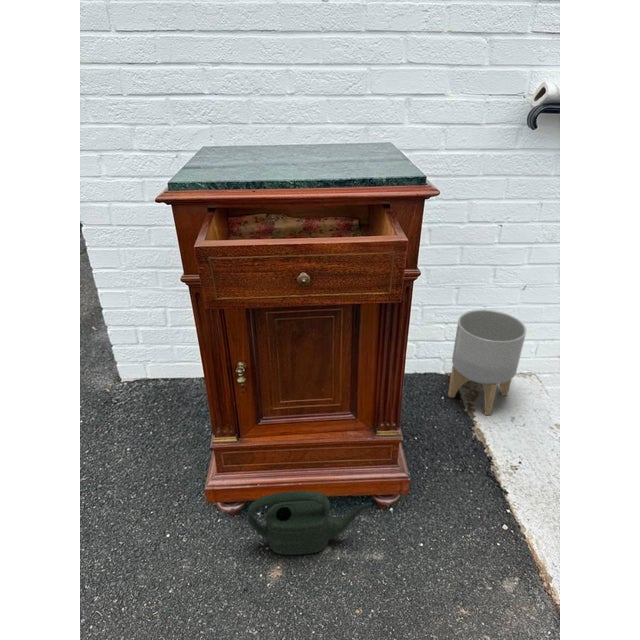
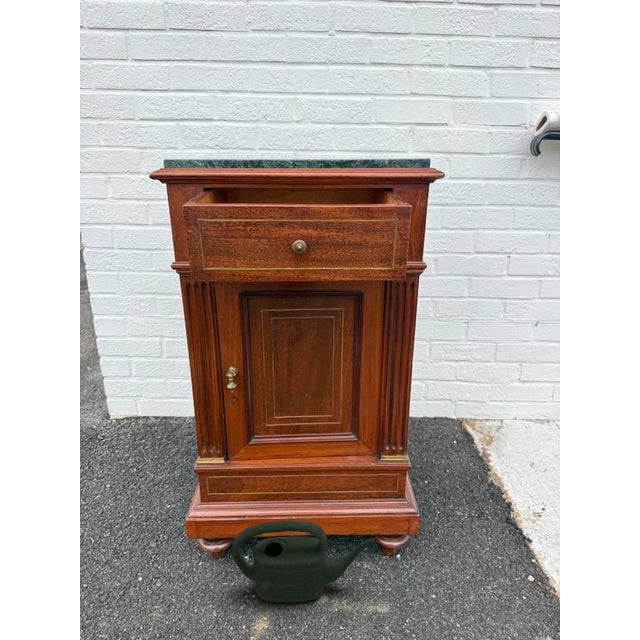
planter: present [448,310,526,415] -> none [461,345,543,459]

